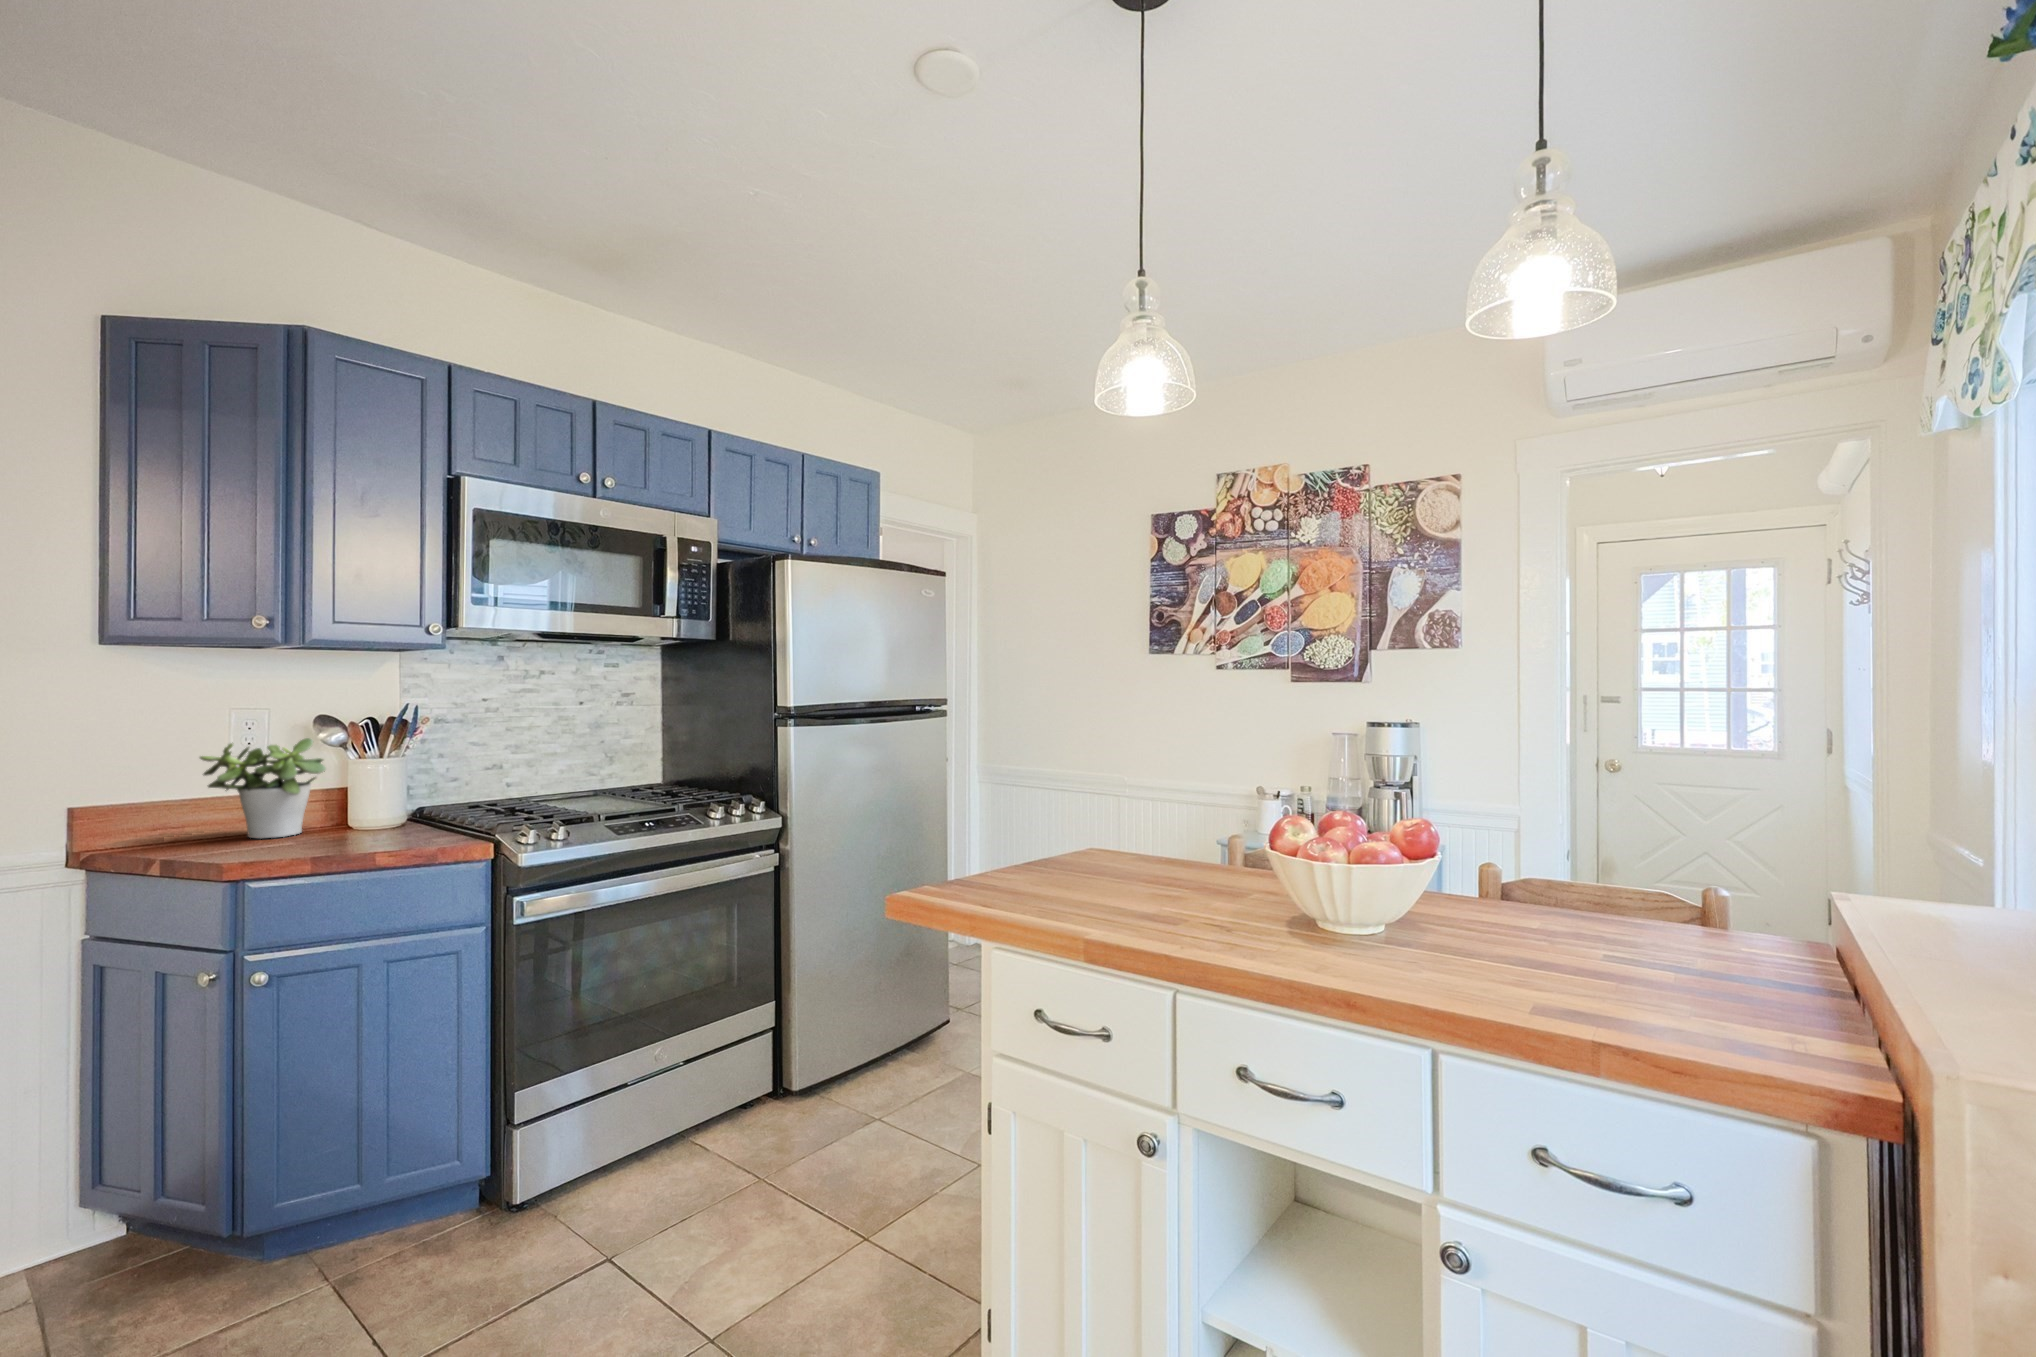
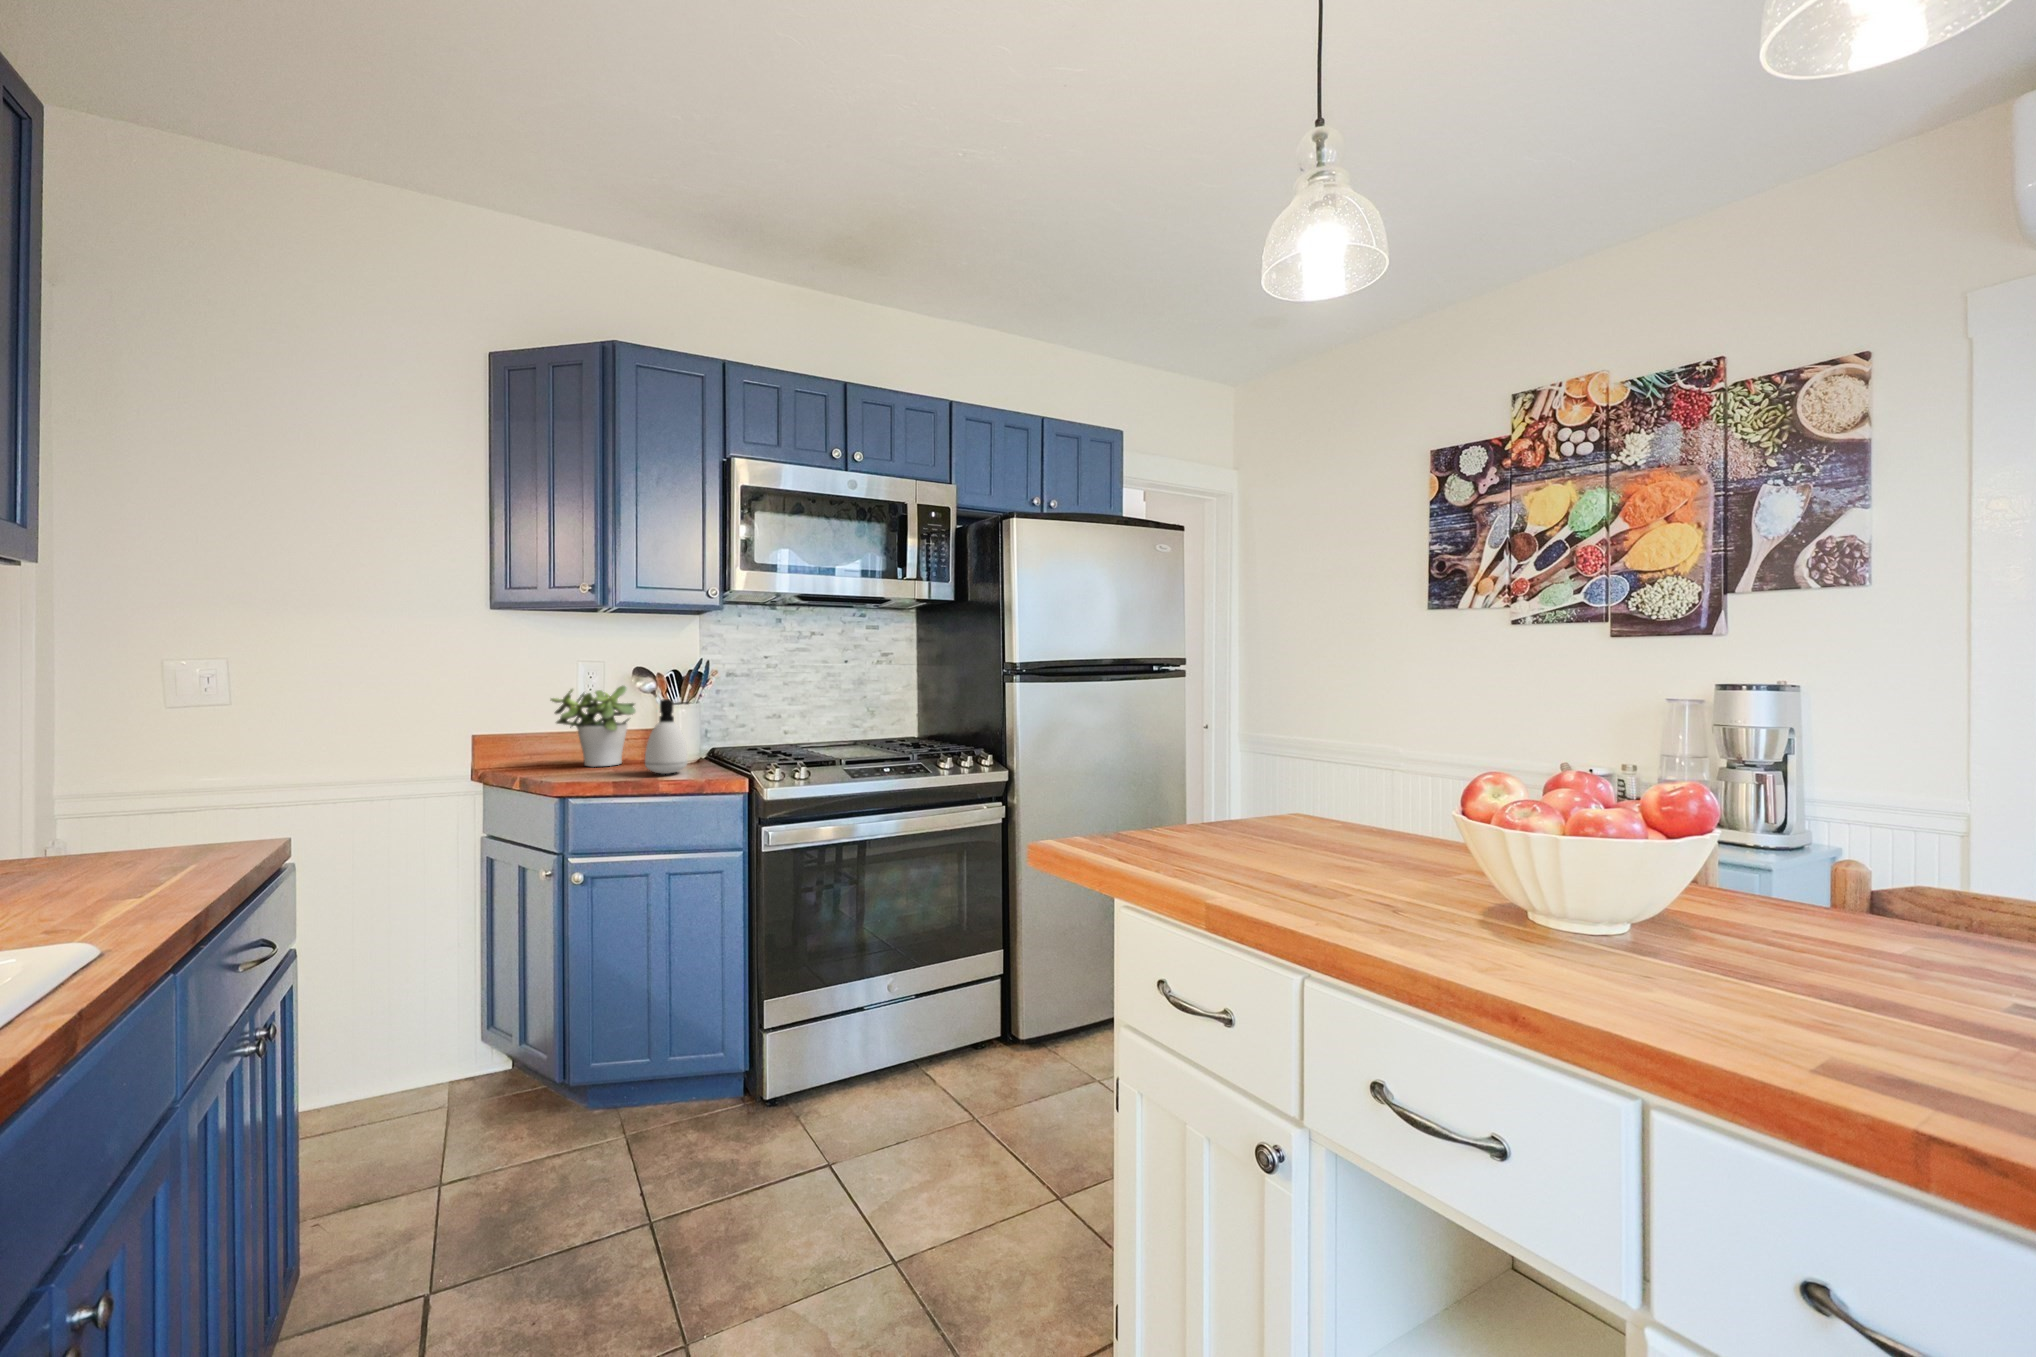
soap dispenser: none [347,755,408,843] -> present [645,699,688,774]

